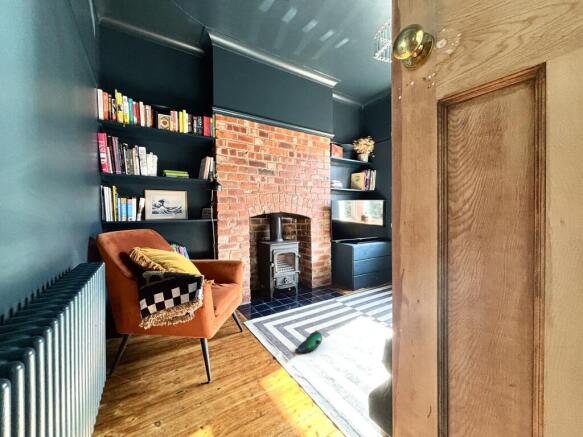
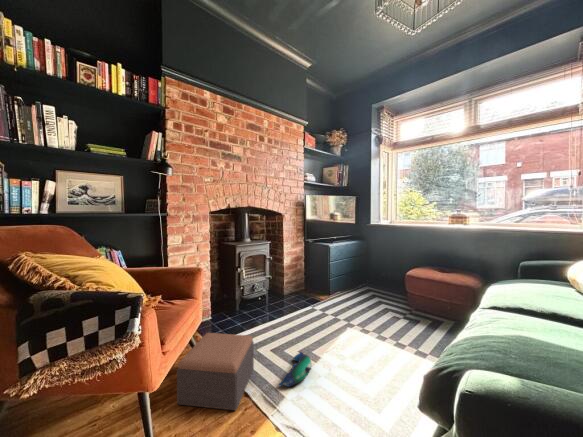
footstool: none [224,310,278,362] -> present [177,333,254,410]

